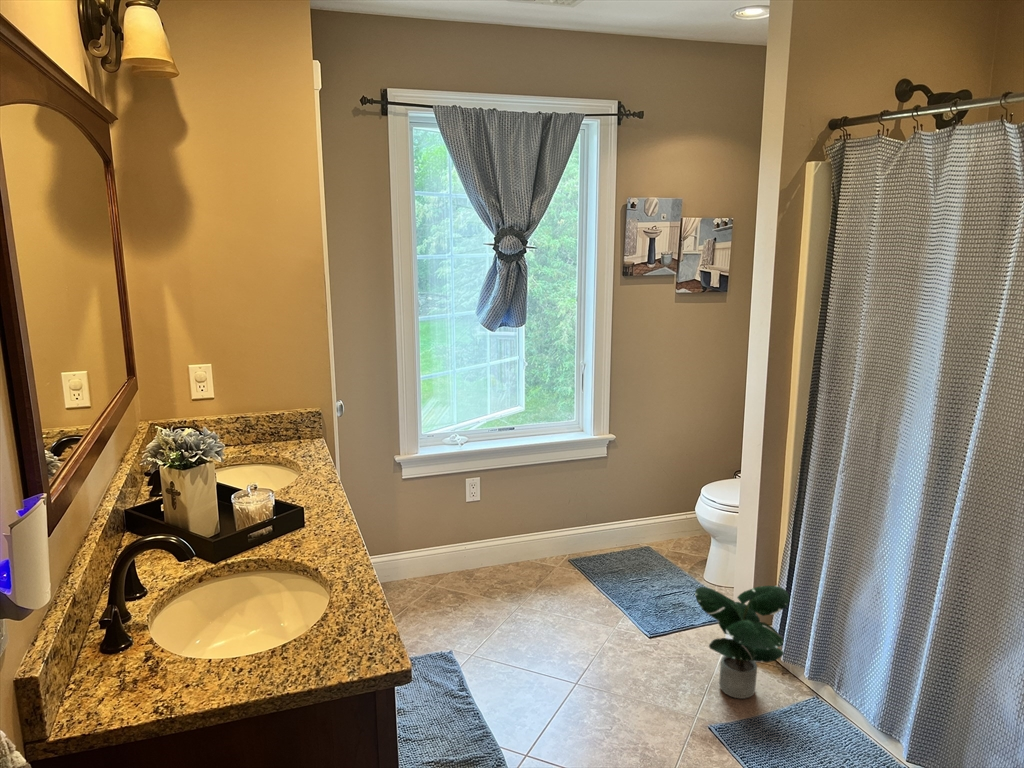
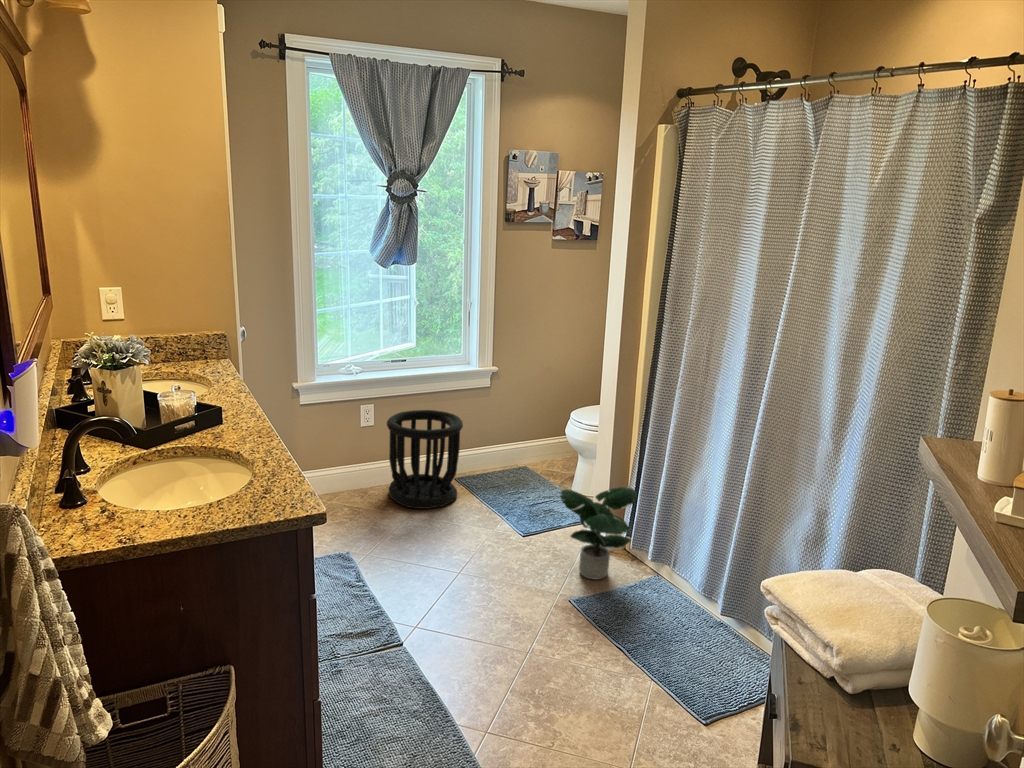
wastebasket: none [495,484,578,597] -> present [387,410,463,509]

